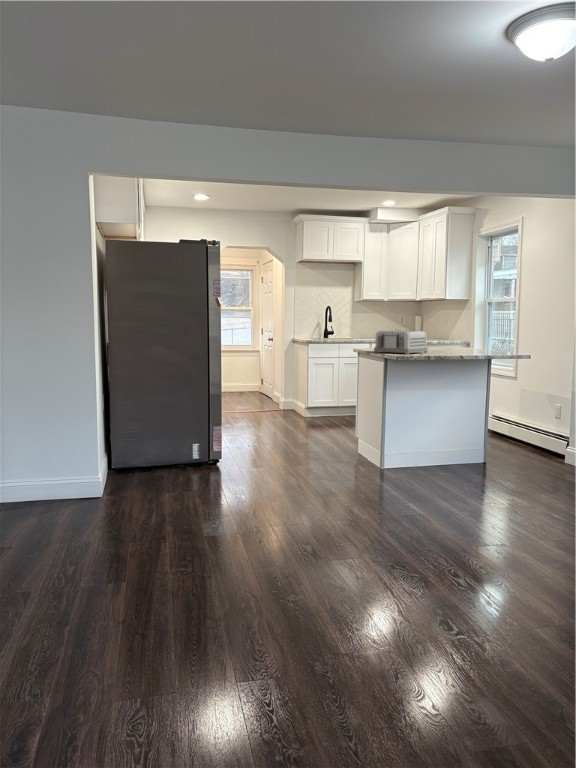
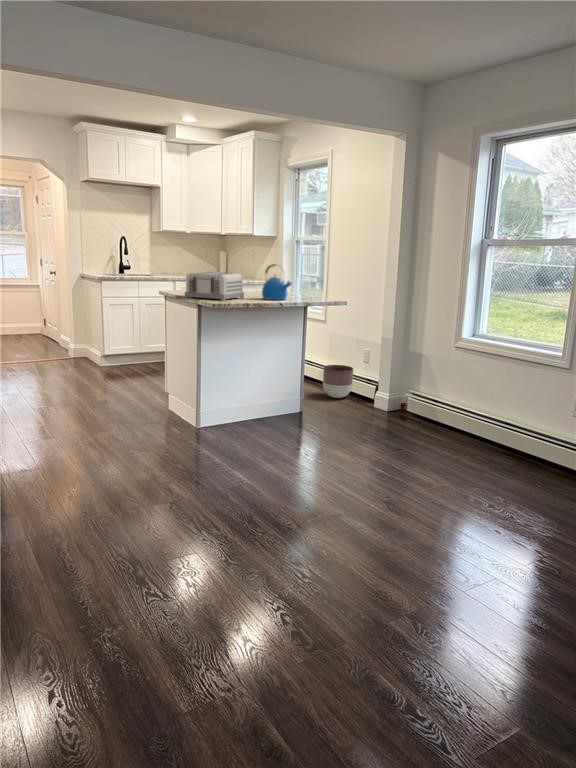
kettle: none [444,322,472,354] -> present [262,264,291,300]
planter: none [510,420,542,453] -> present [323,365,353,398]

